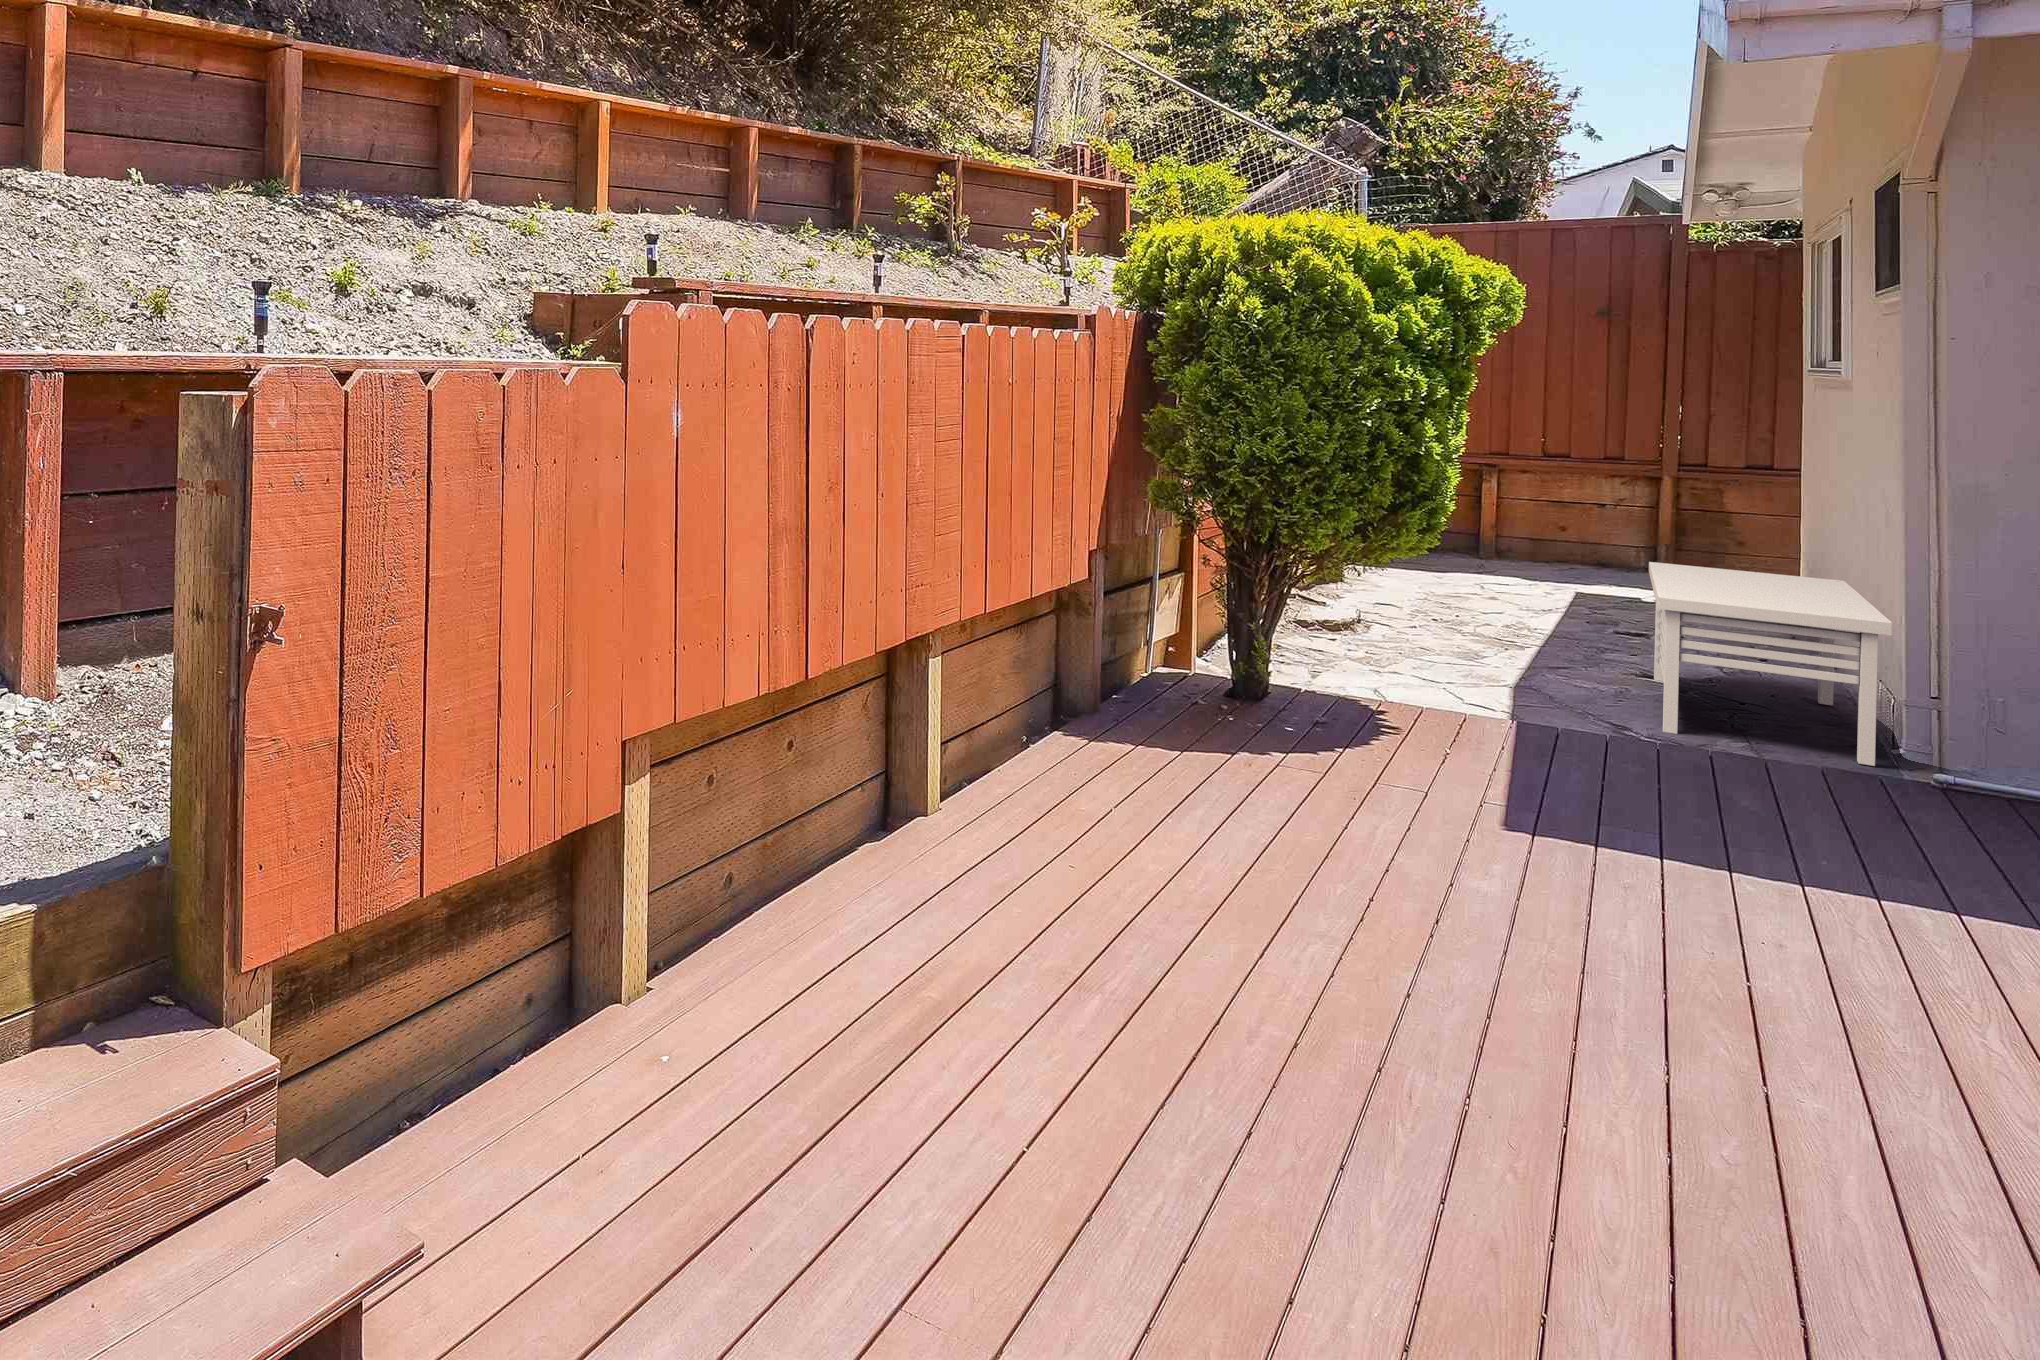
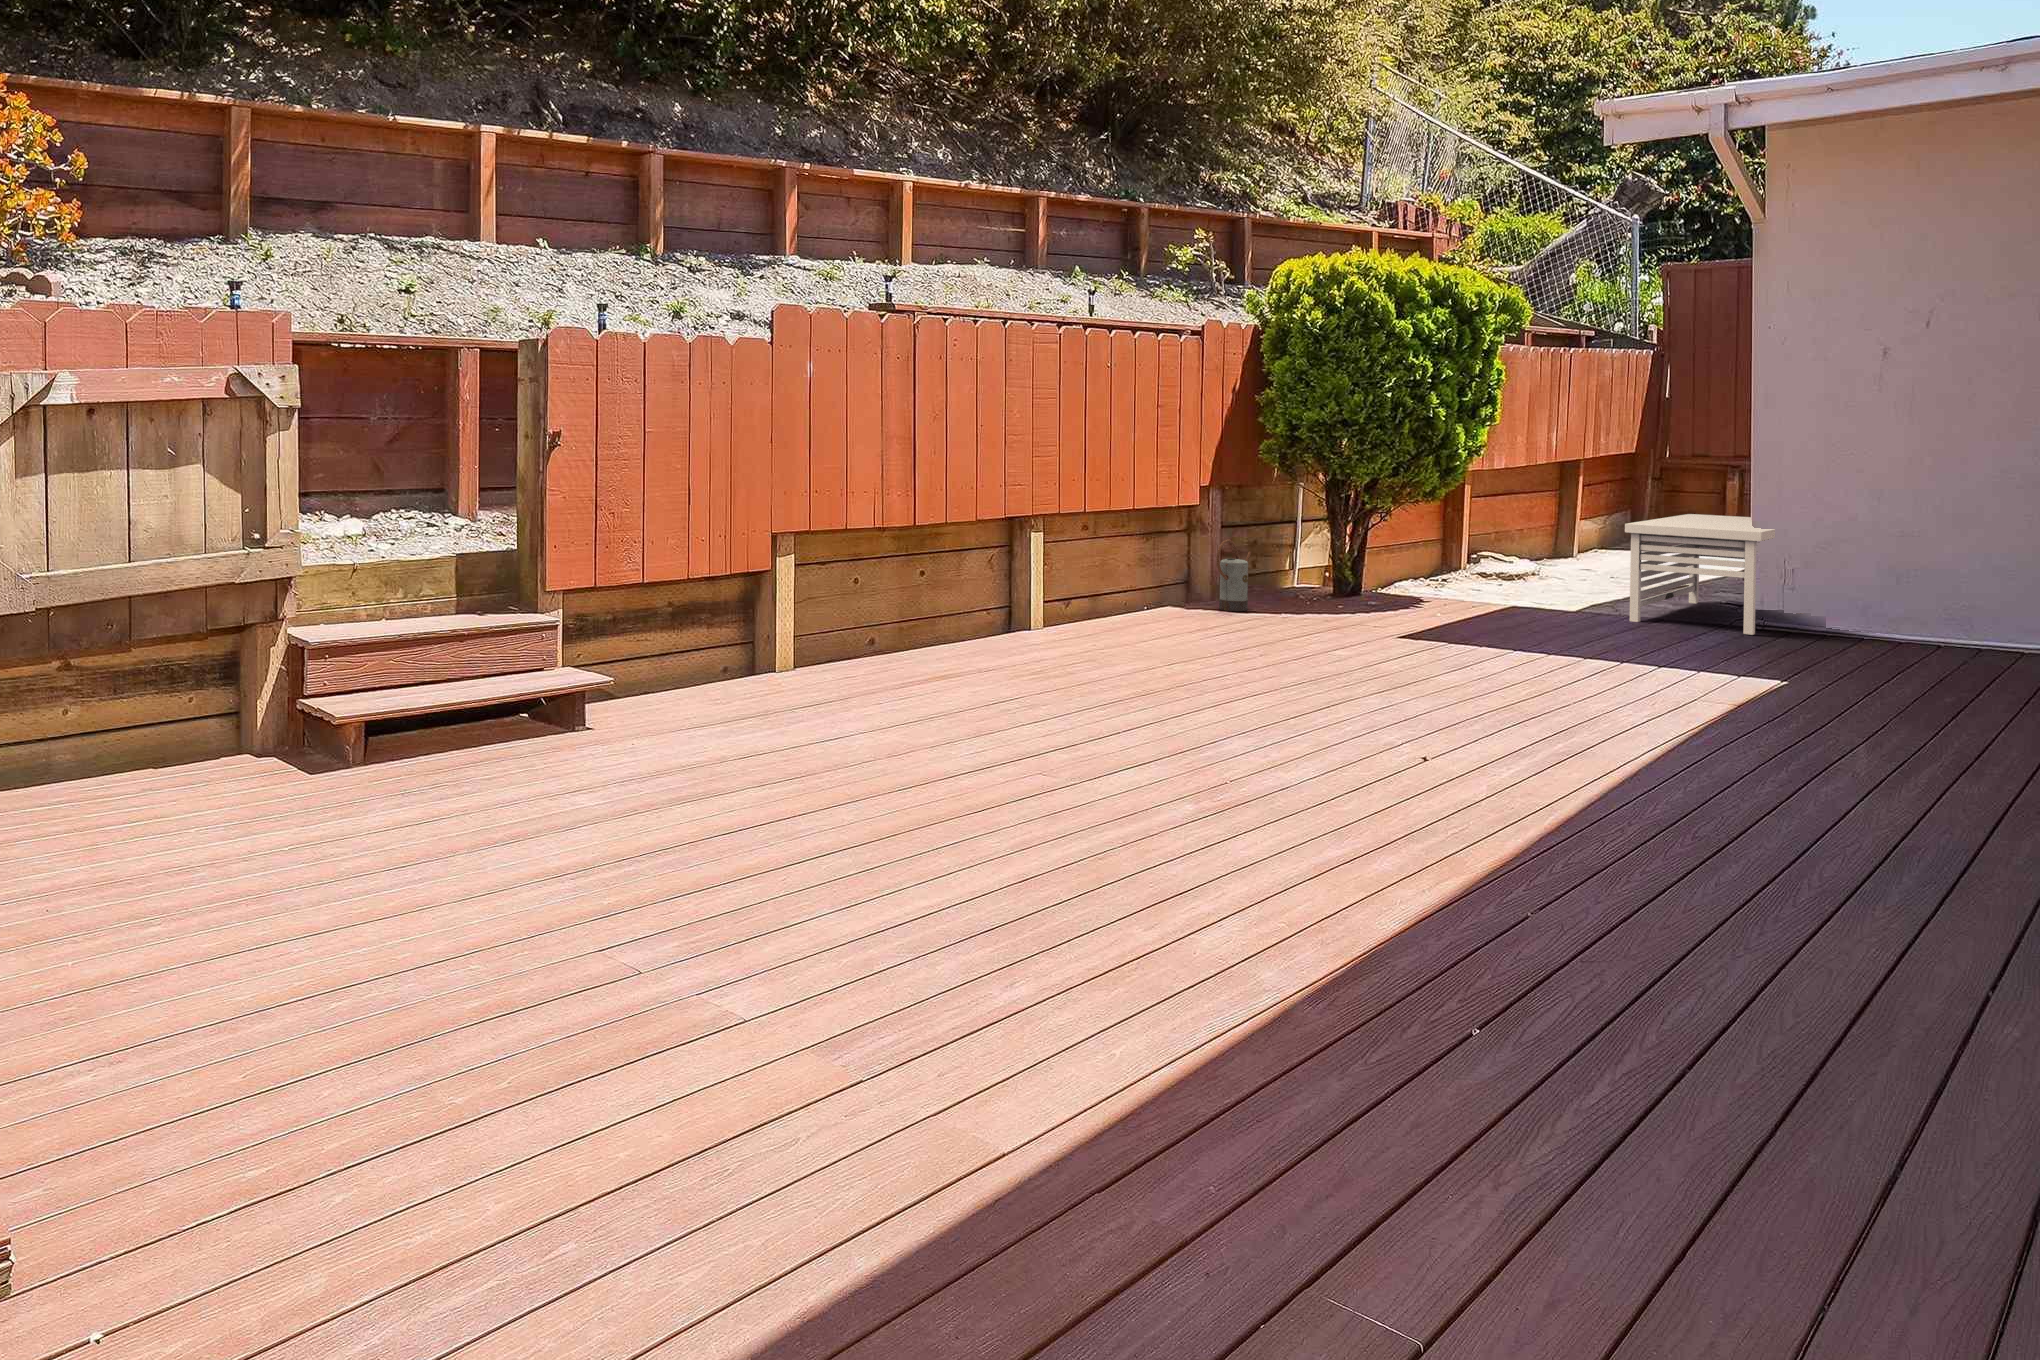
watering can: none [1114,621,1160,725] -> present [1216,539,1251,611]

